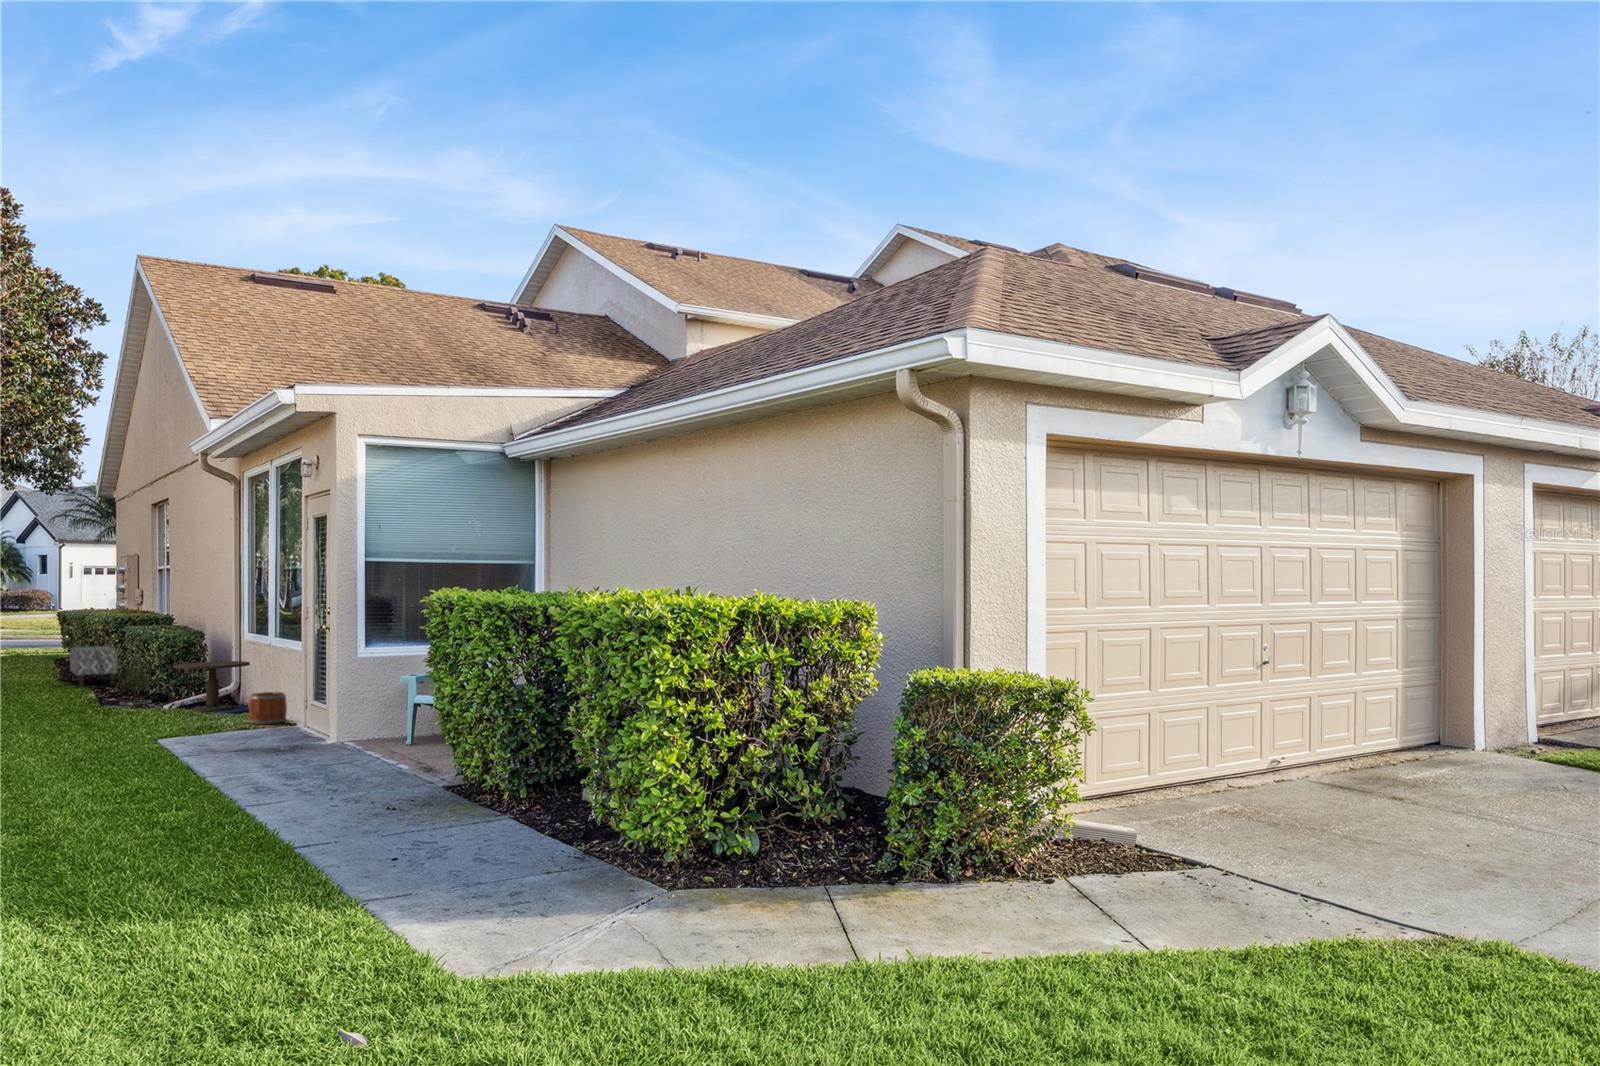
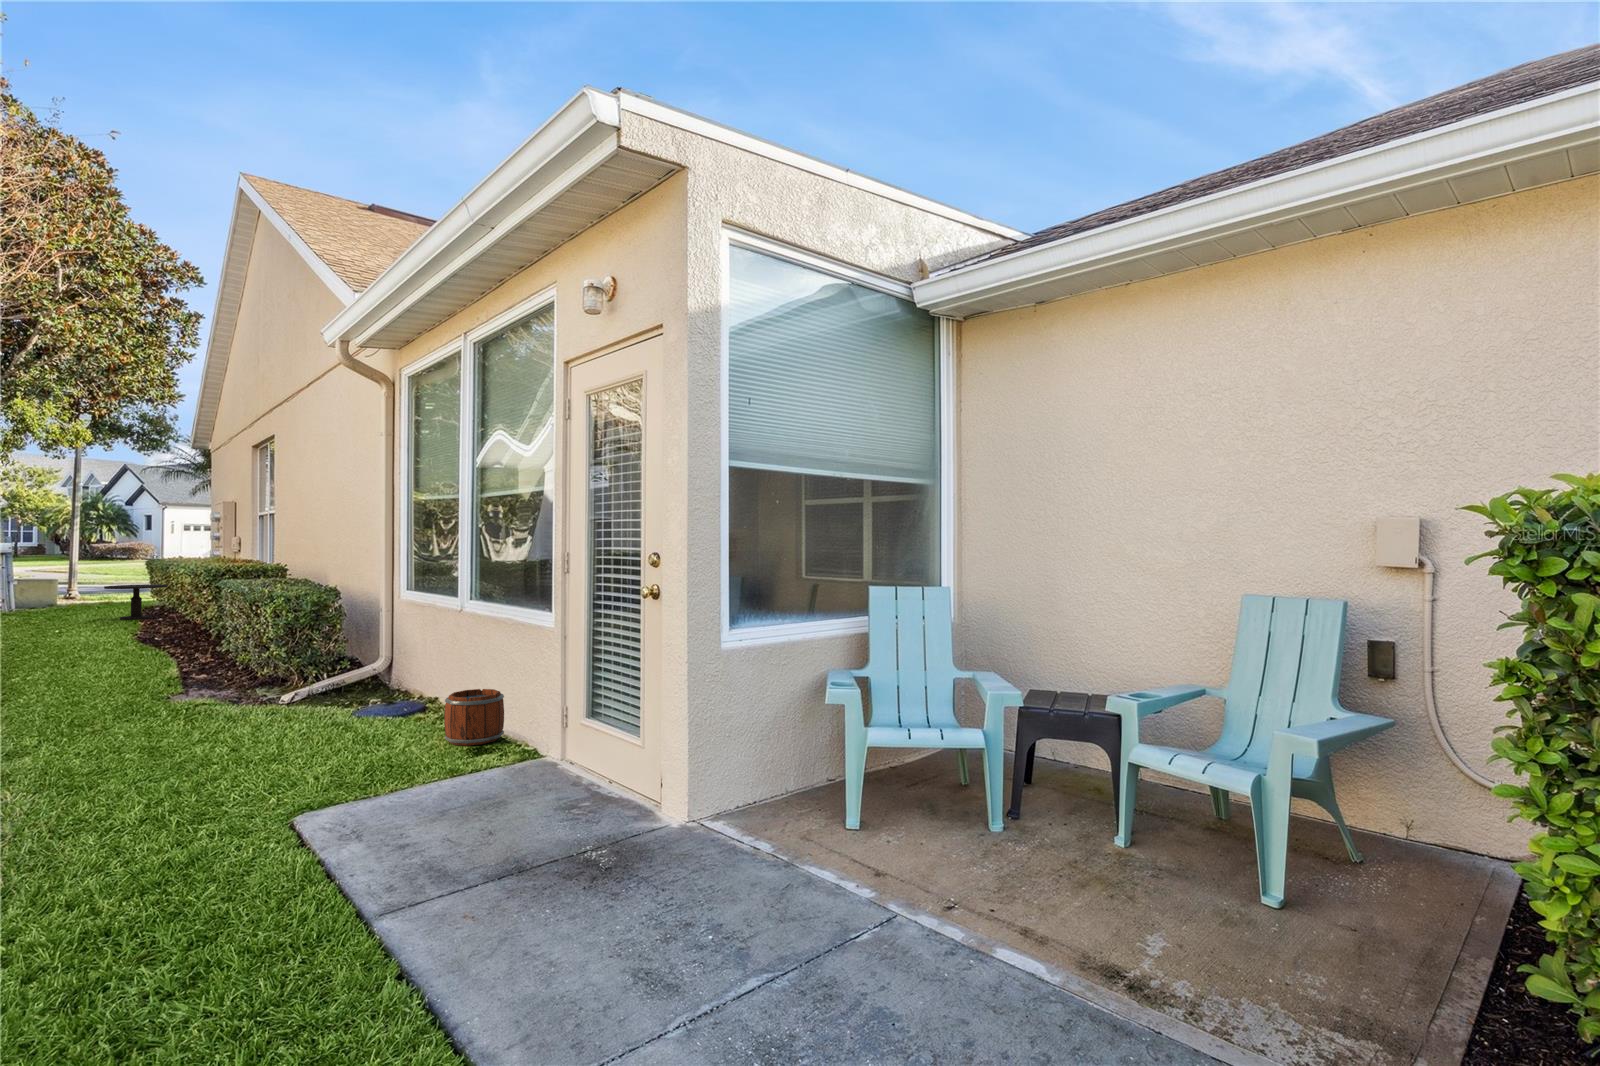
bench: present [70,646,118,686] -> none [152,601,213,651]
potted tree: present [116,657,151,705] -> none [206,616,266,690]
side table: present [175,661,250,711] -> present [104,584,168,620]

